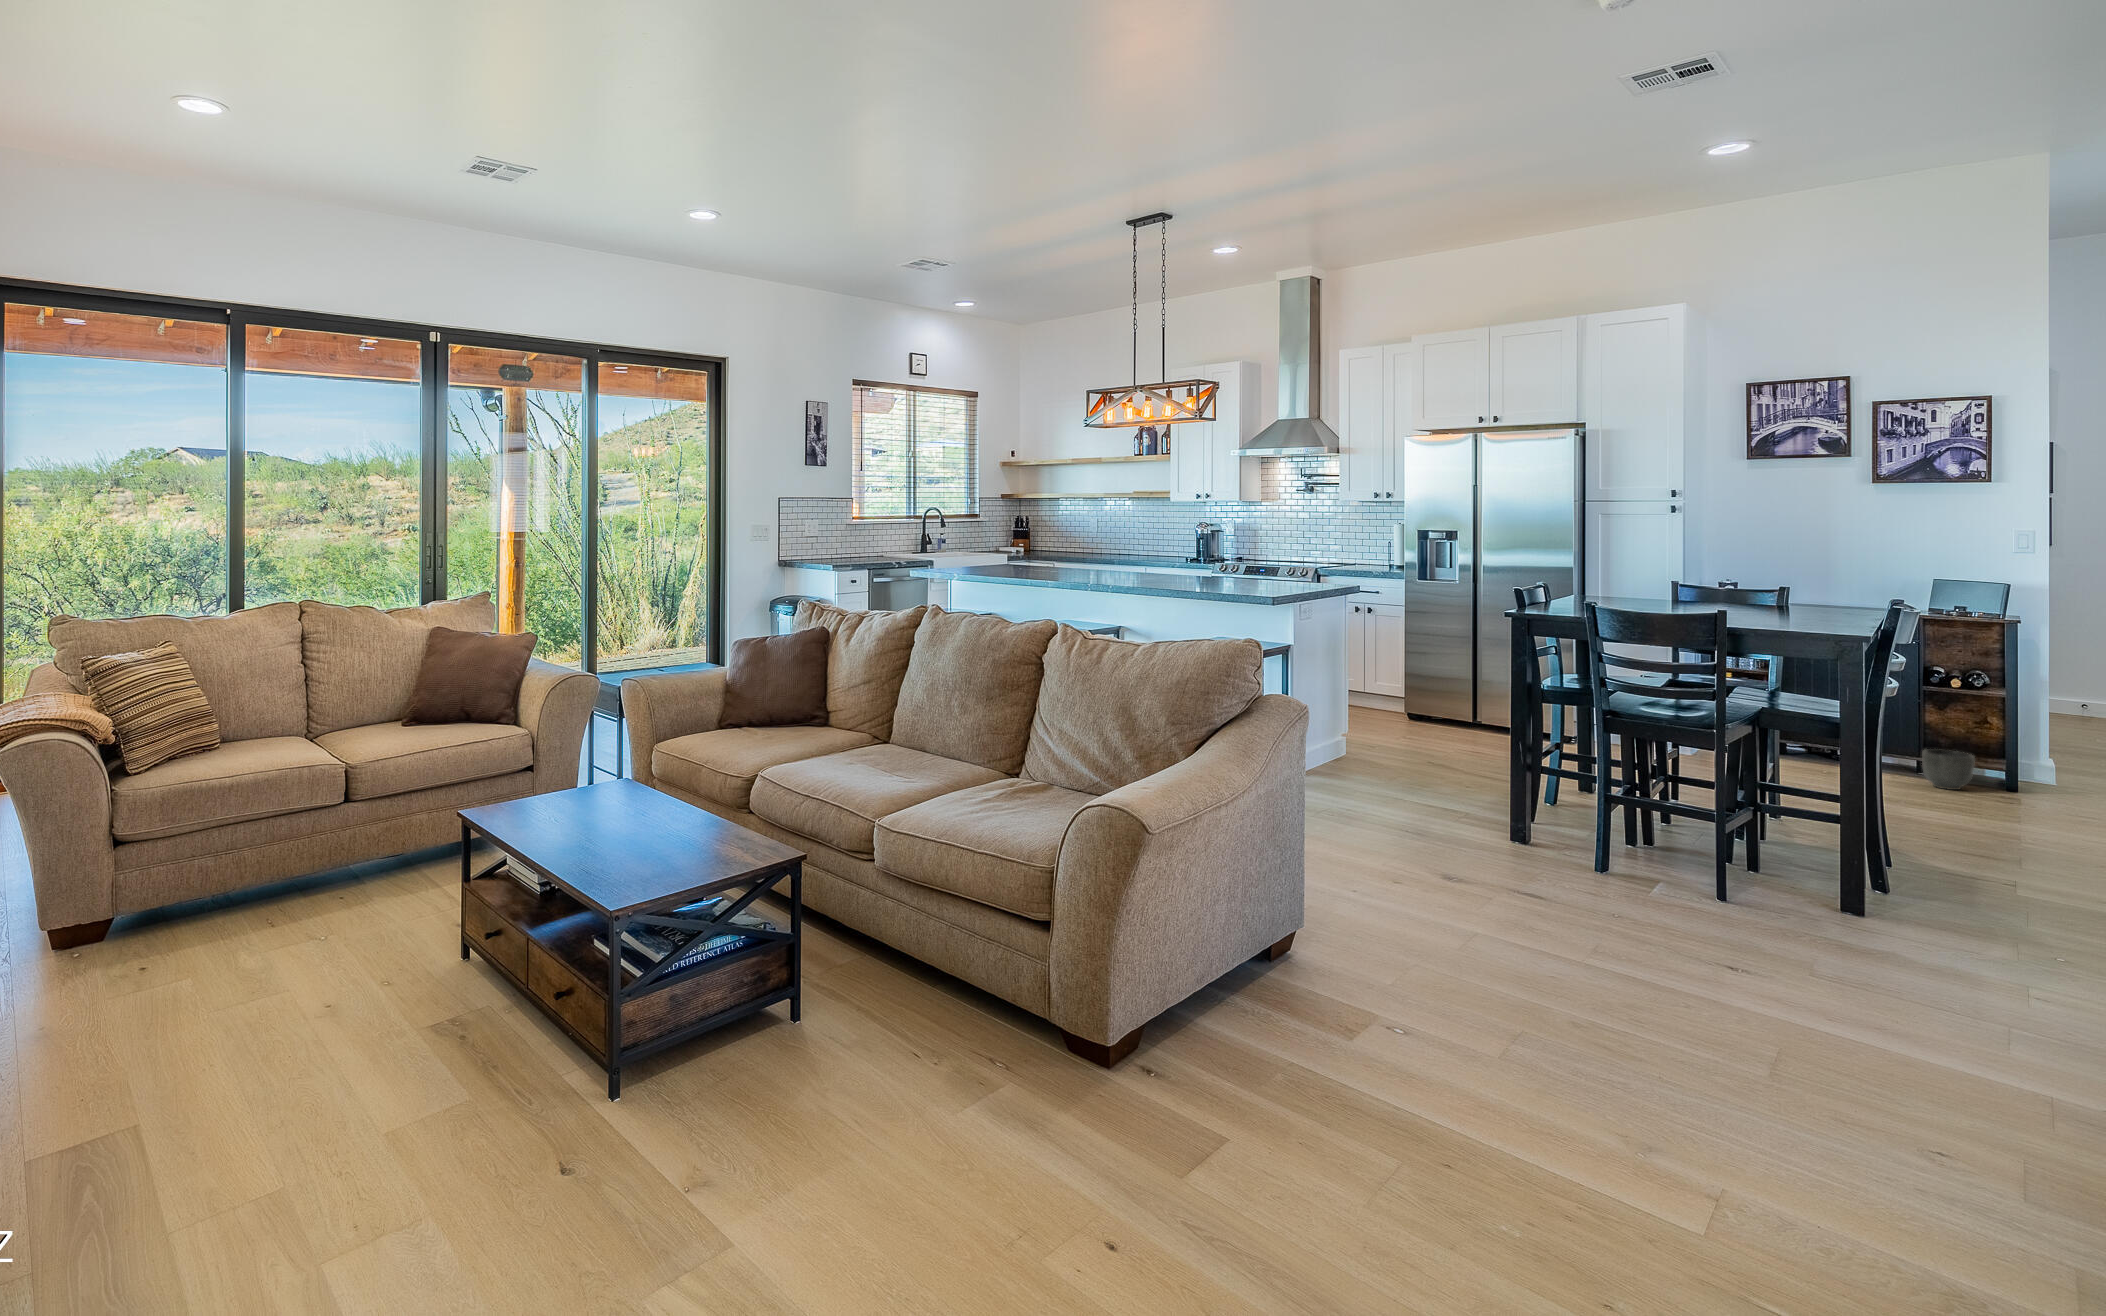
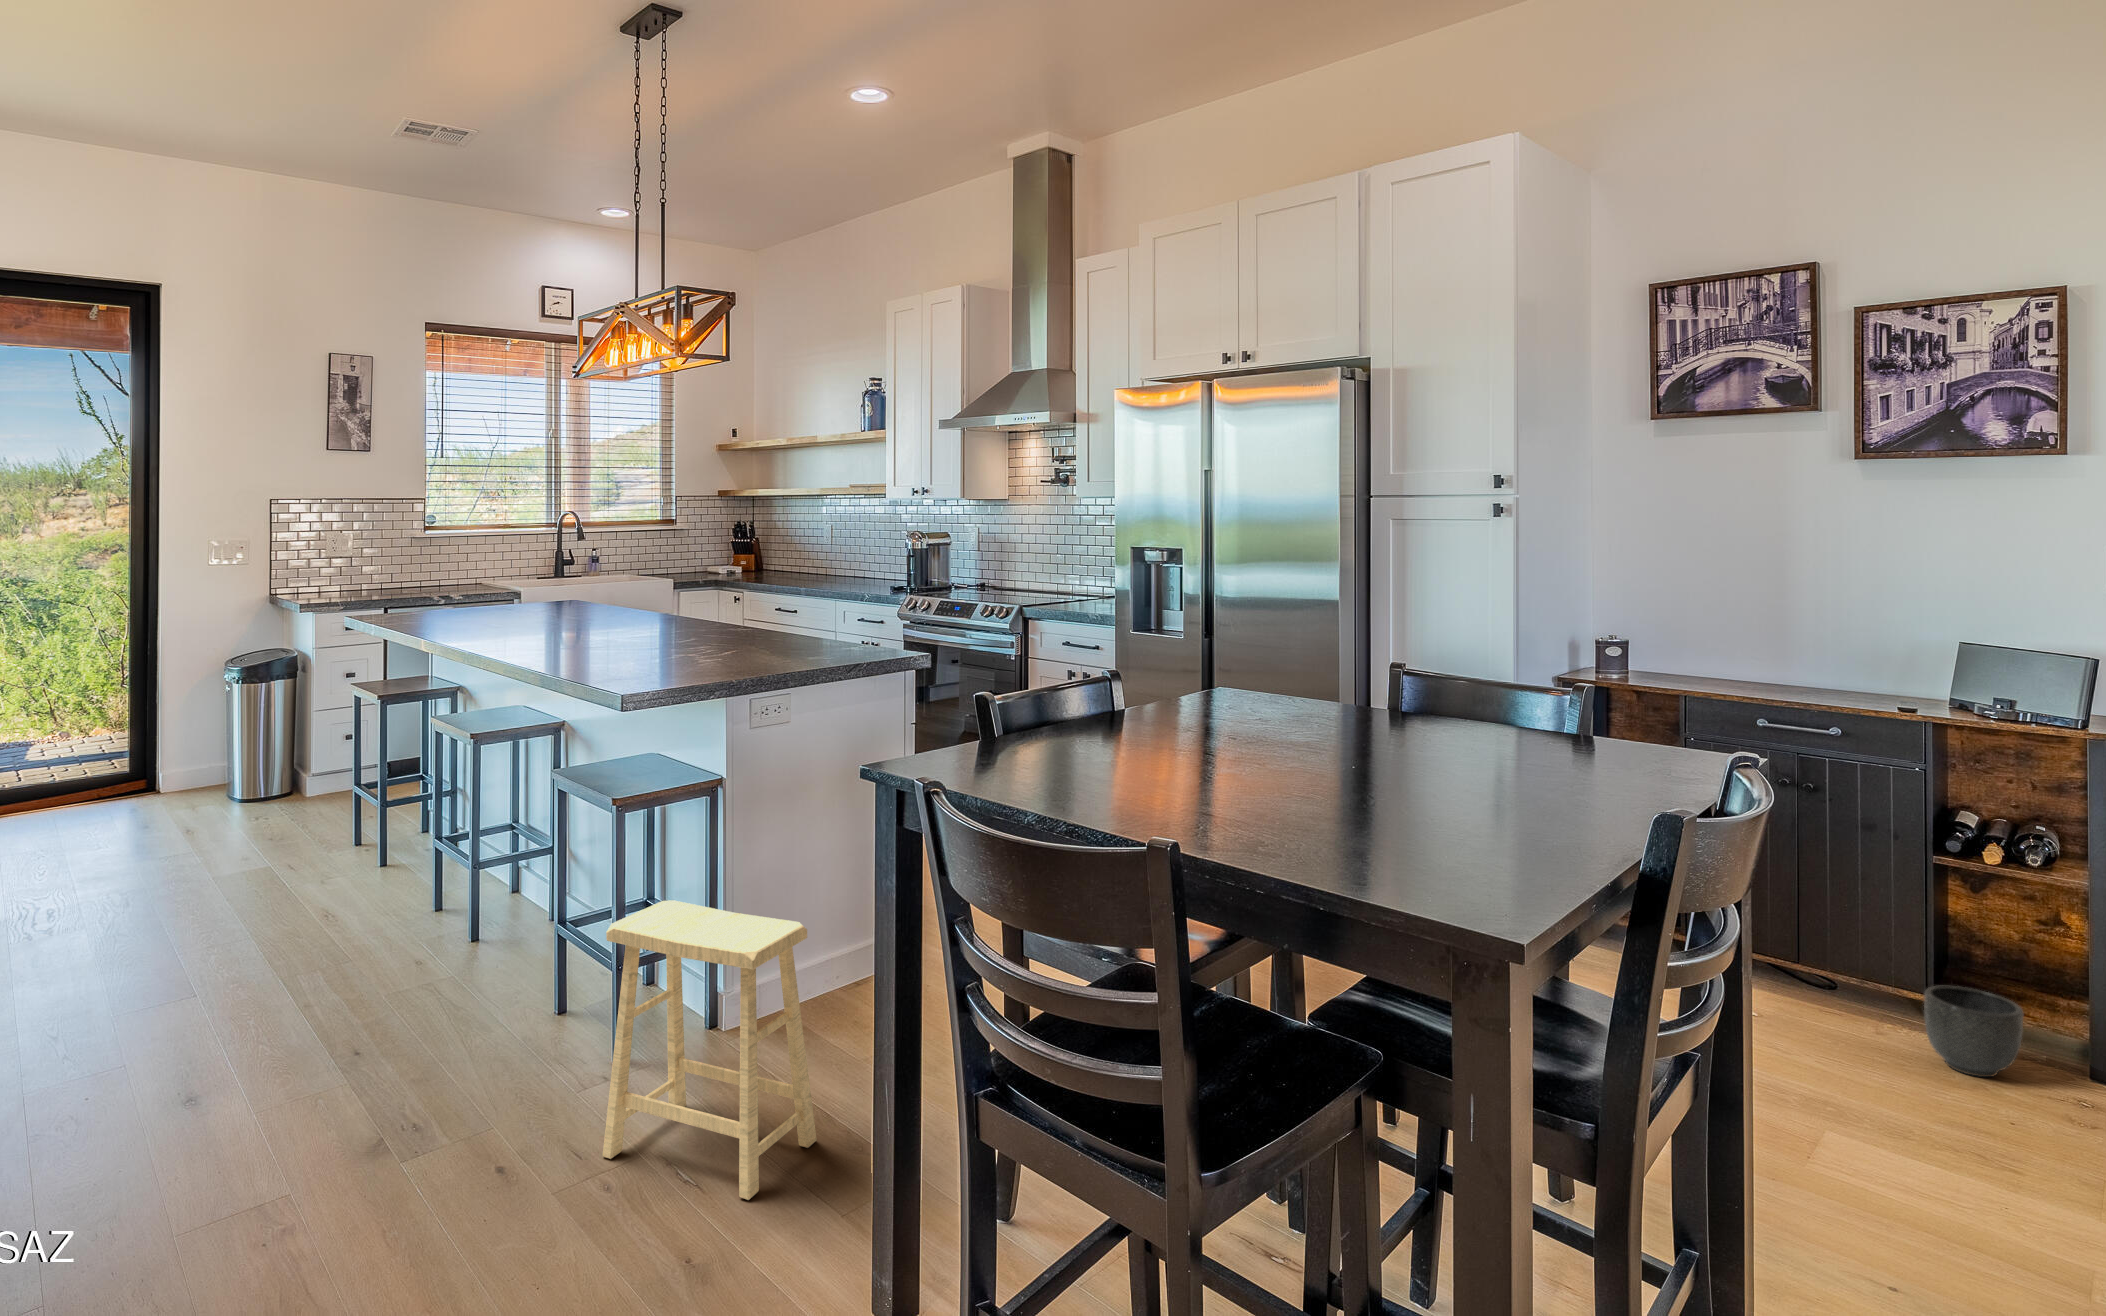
footstool: none [1335,701,1431,827] -> present [603,900,817,1200]

